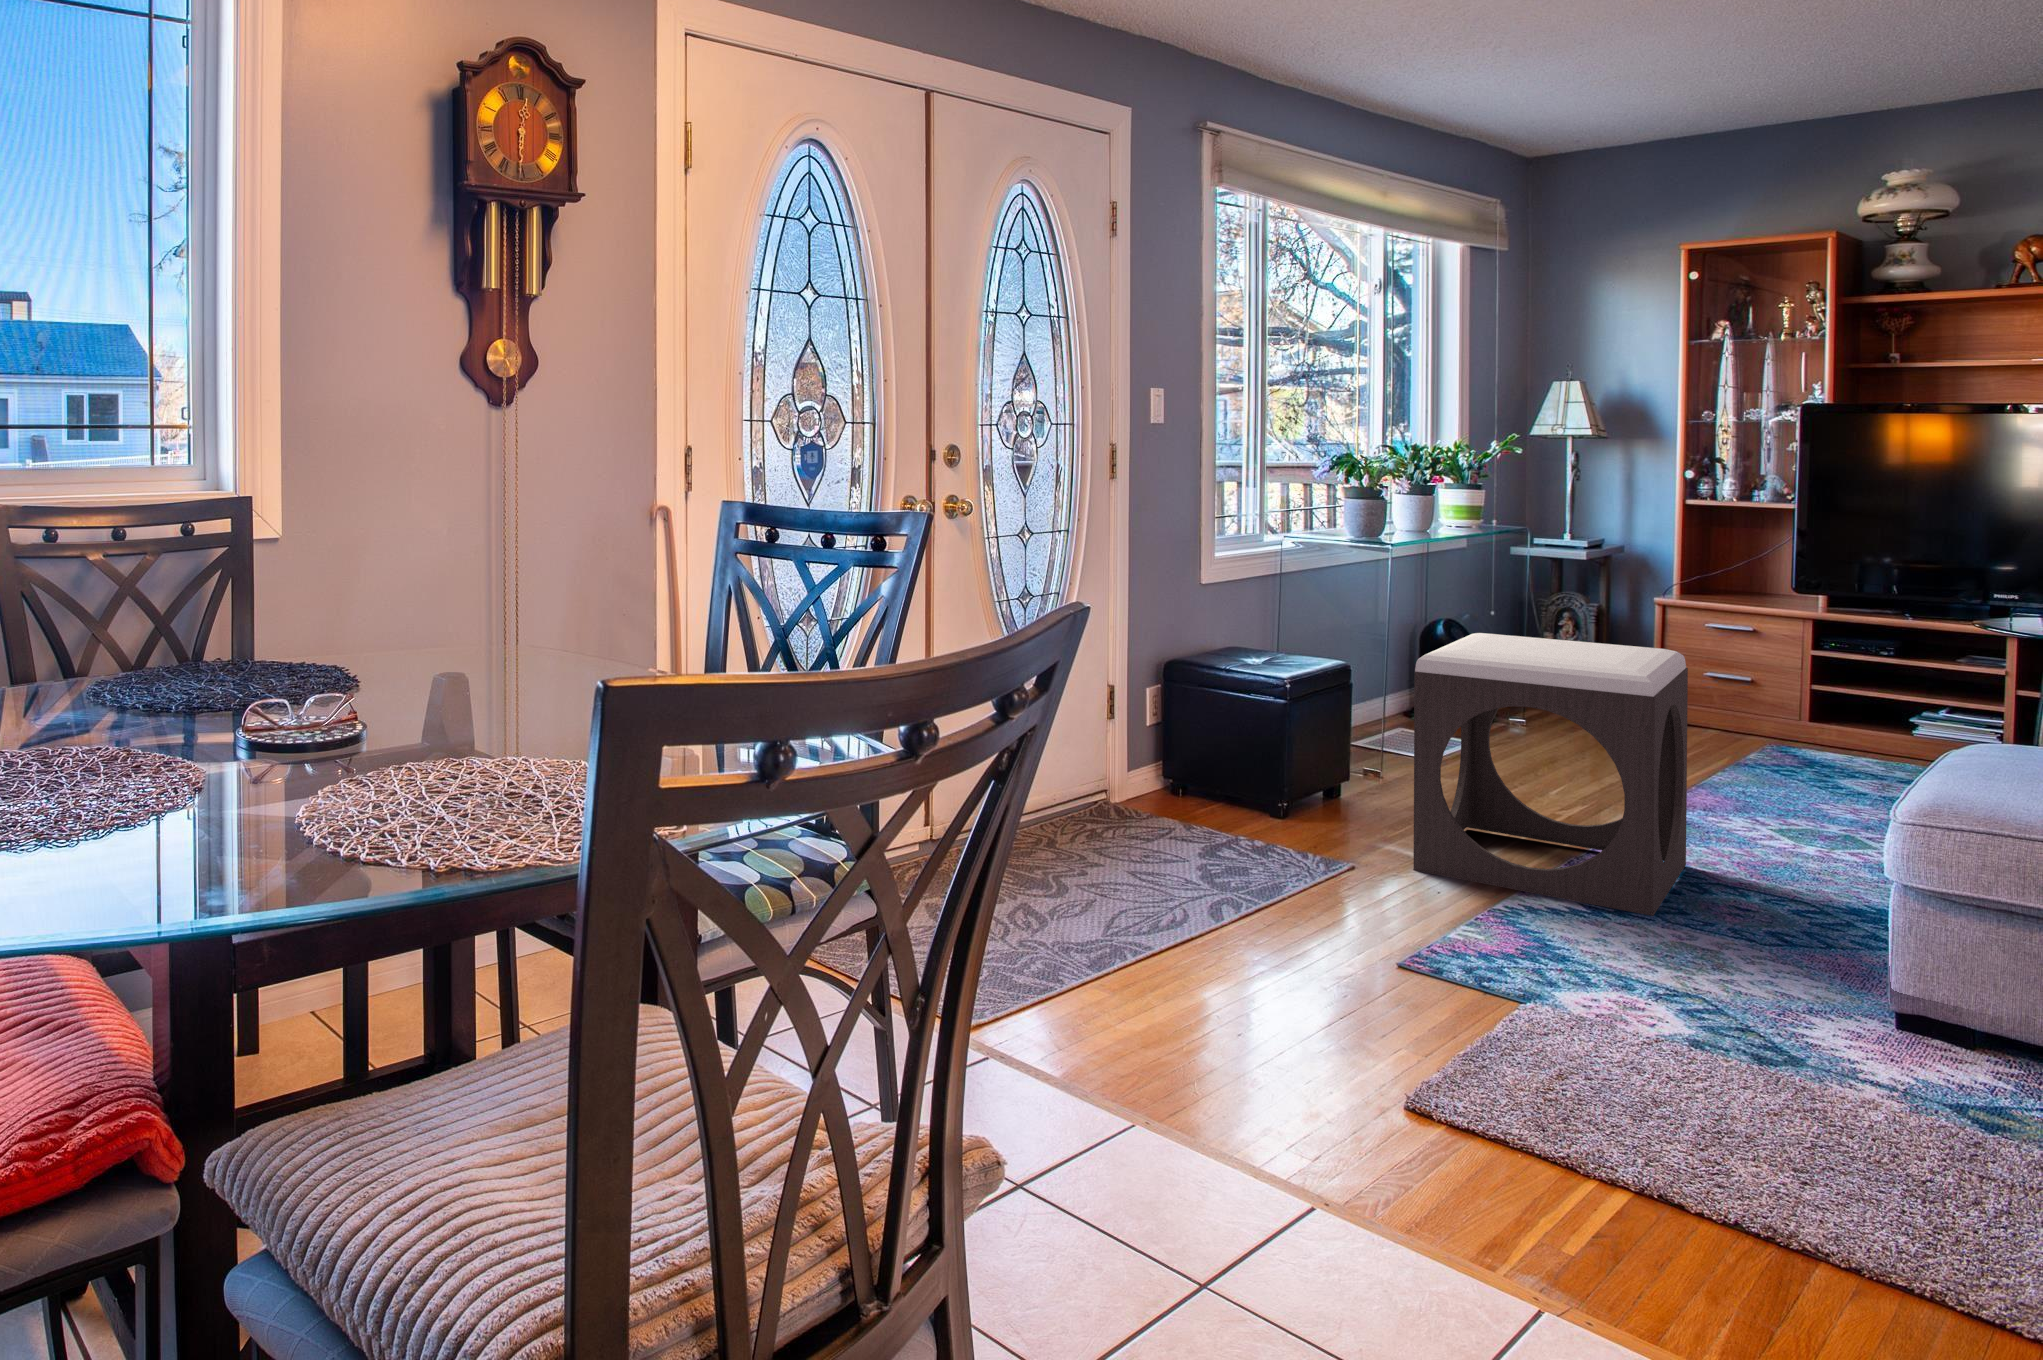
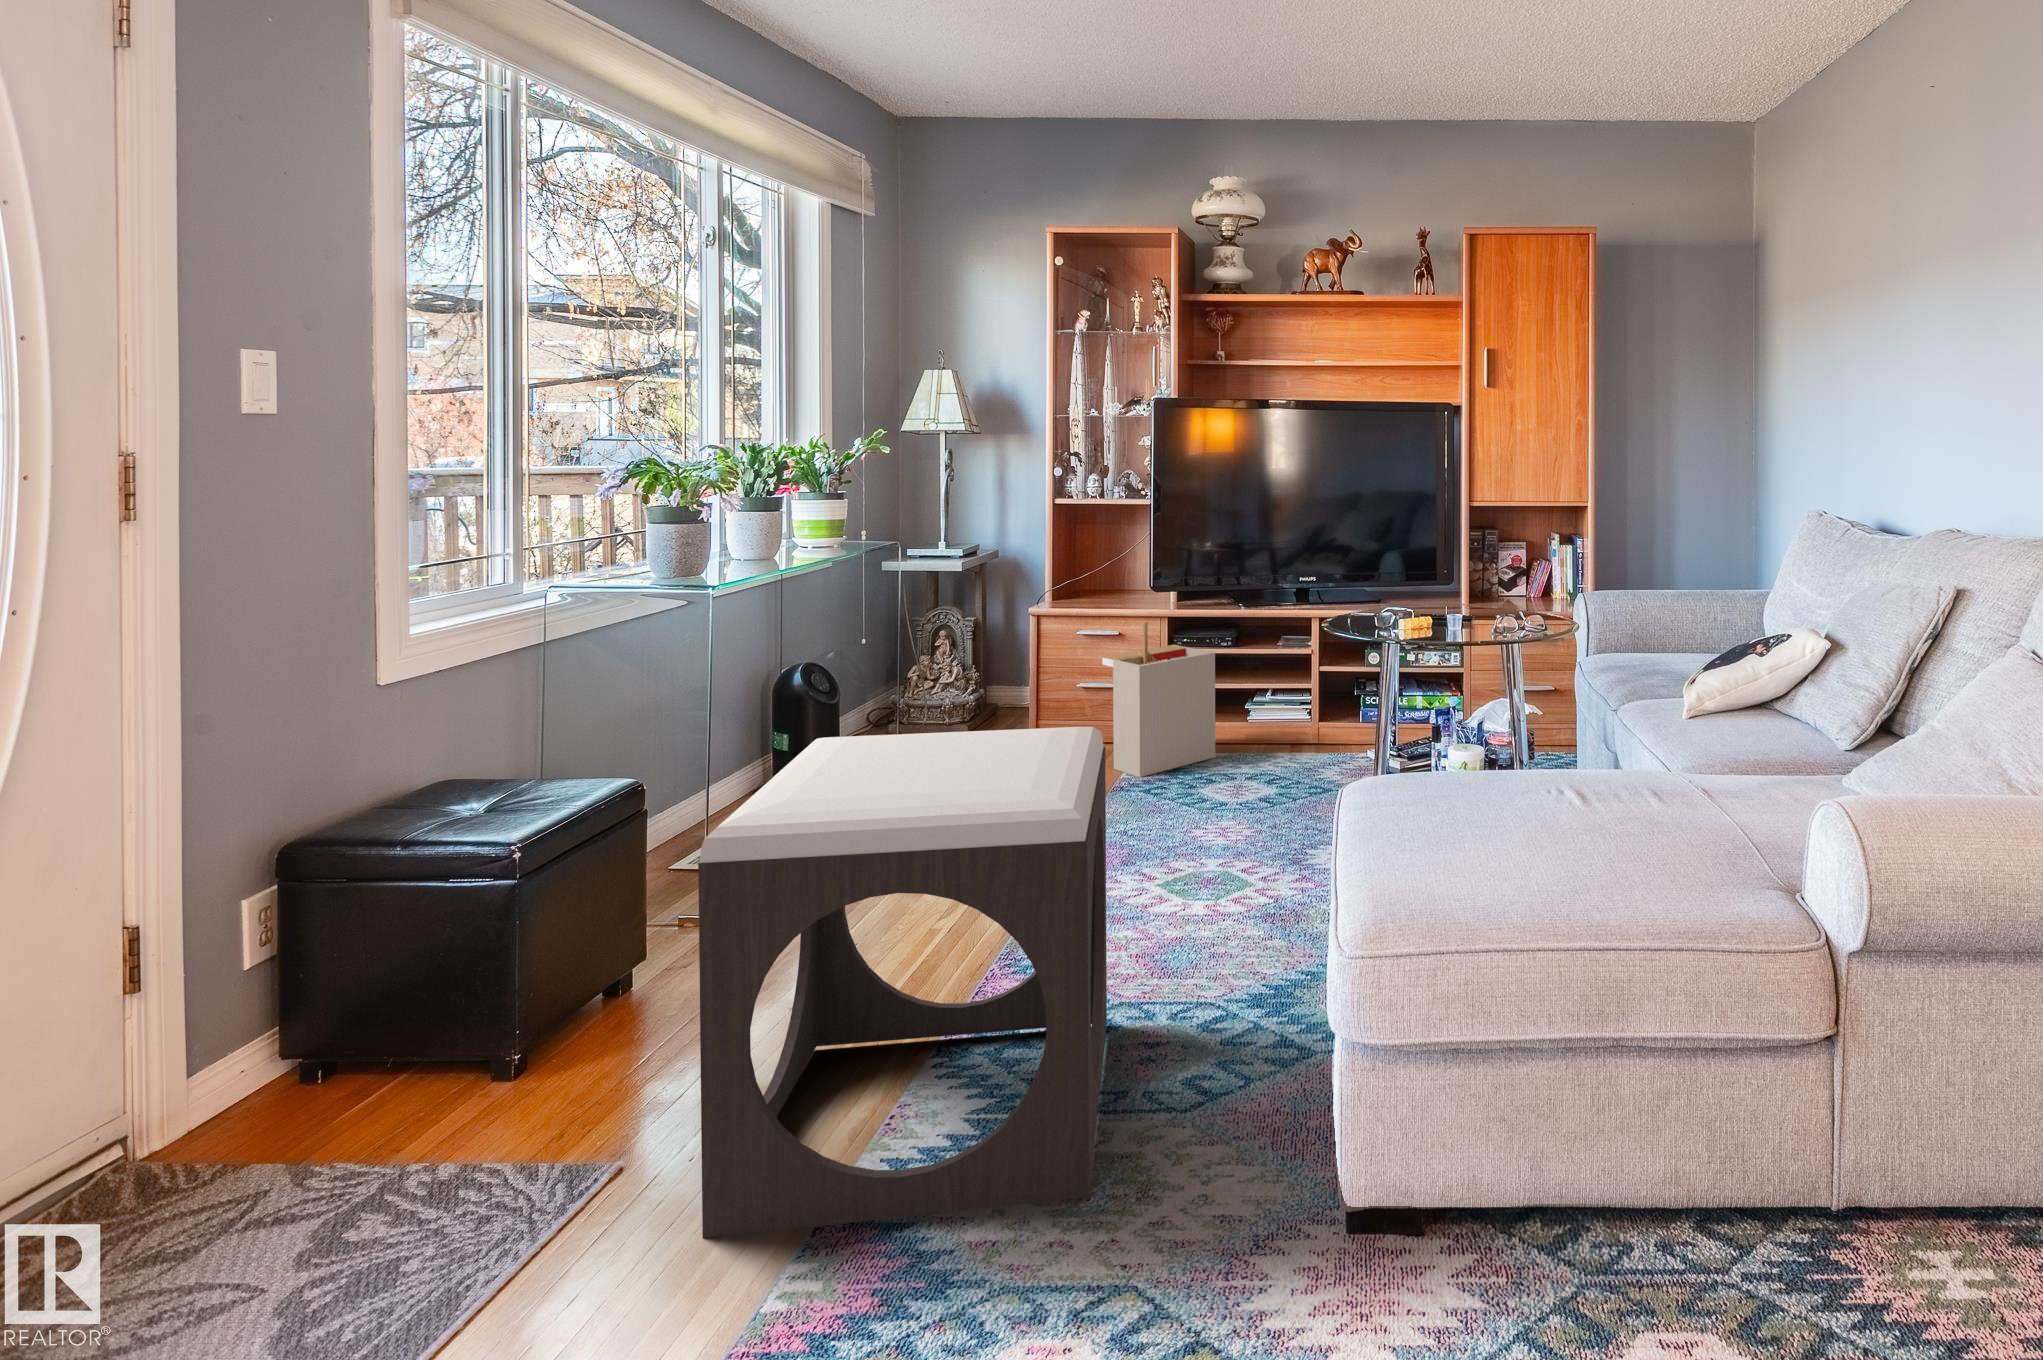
storage bin: none [1729,619,1865,761] -> present [1102,622,1215,777]

